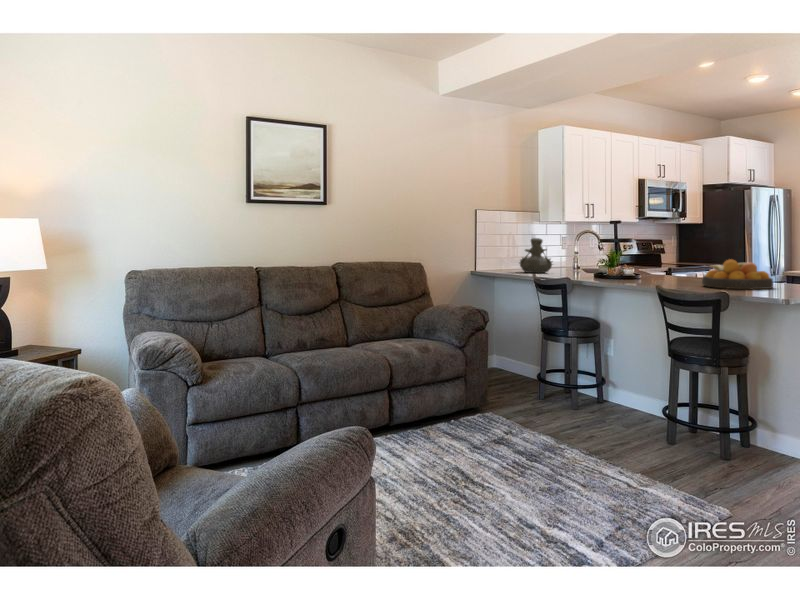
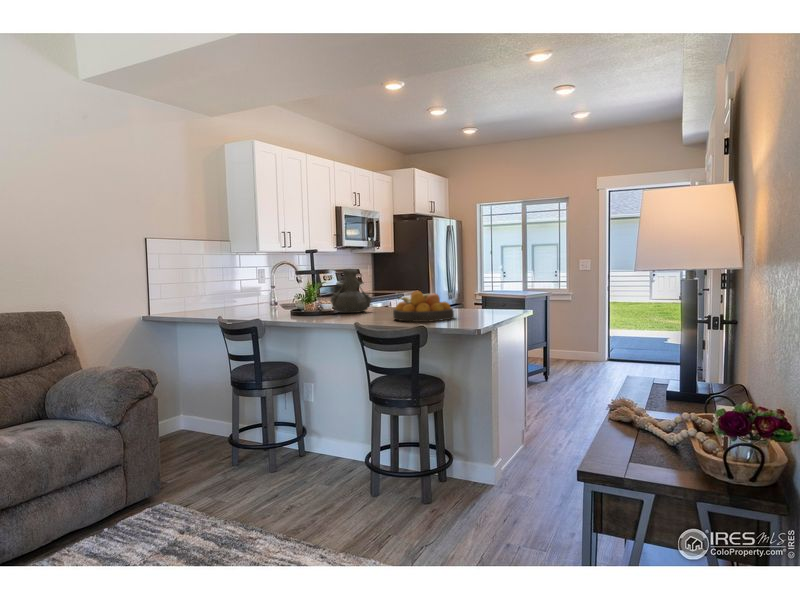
vase: present [520,238,552,273] -> present [330,269,371,313]

